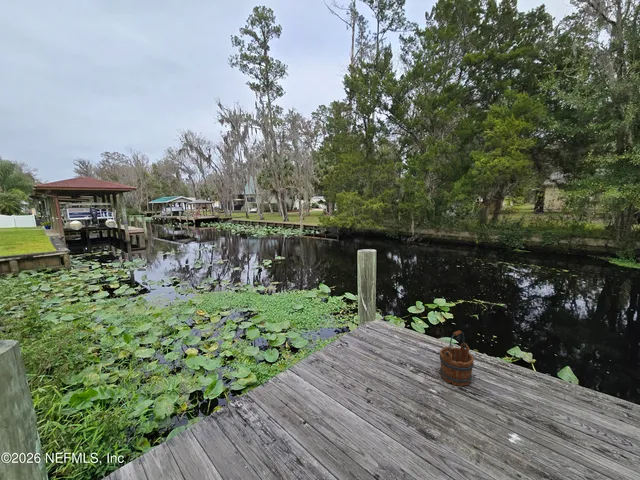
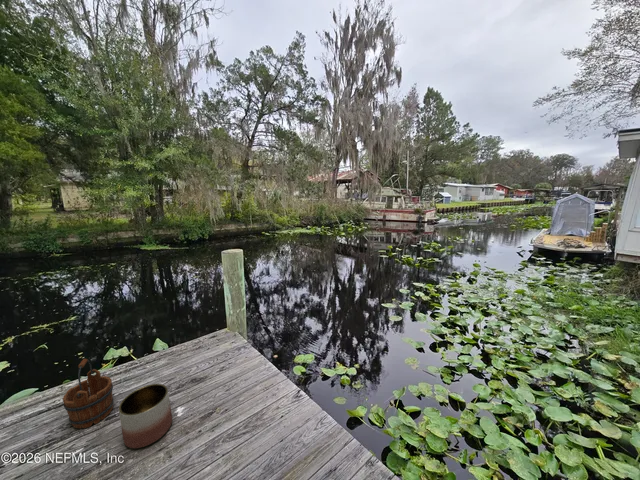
planter: none [456,379,504,440] -> present [119,384,172,448]

